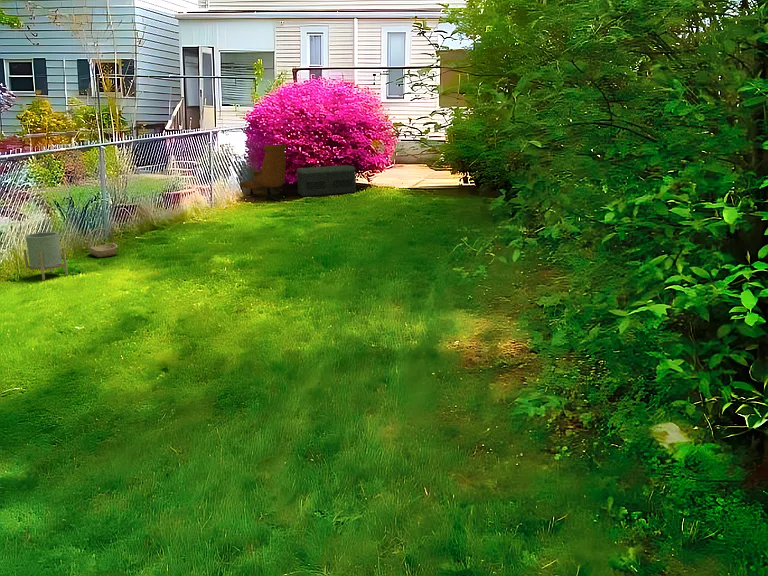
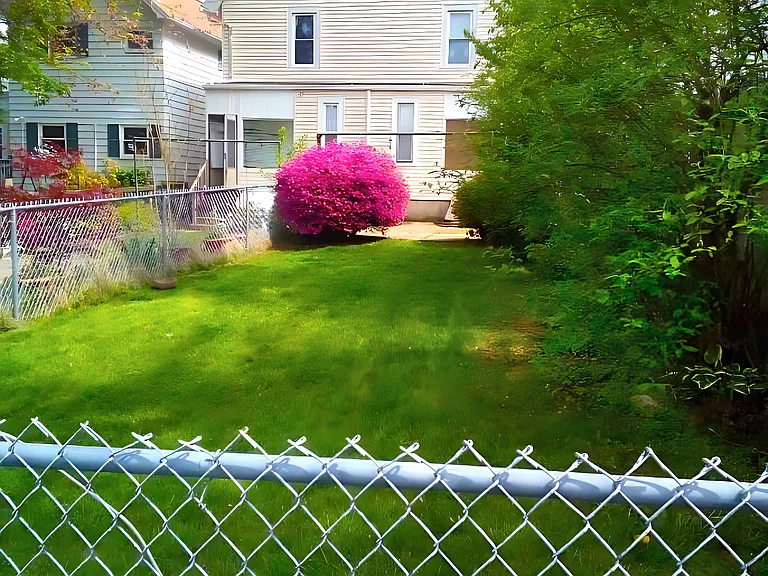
lounge chair: present [240,144,286,201] -> none [270,198,313,249]
storage bench: present [297,165,356,197] -> none [321,219,373,246]
planter: present [24,232,68,280] -> none [103,265,139,305]

